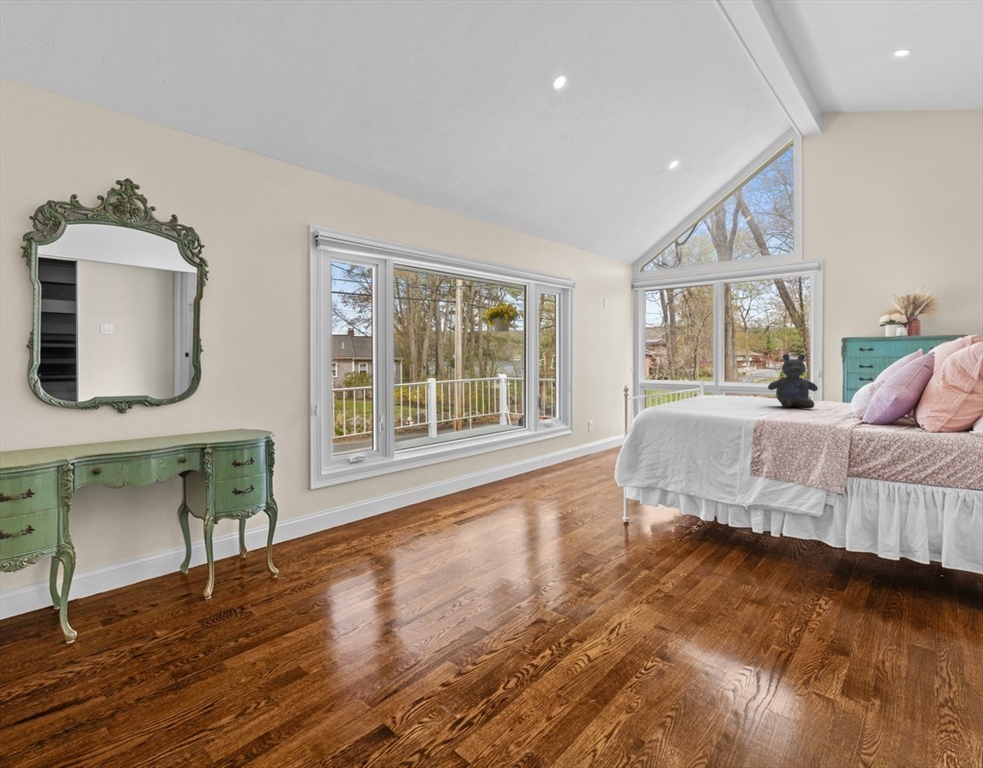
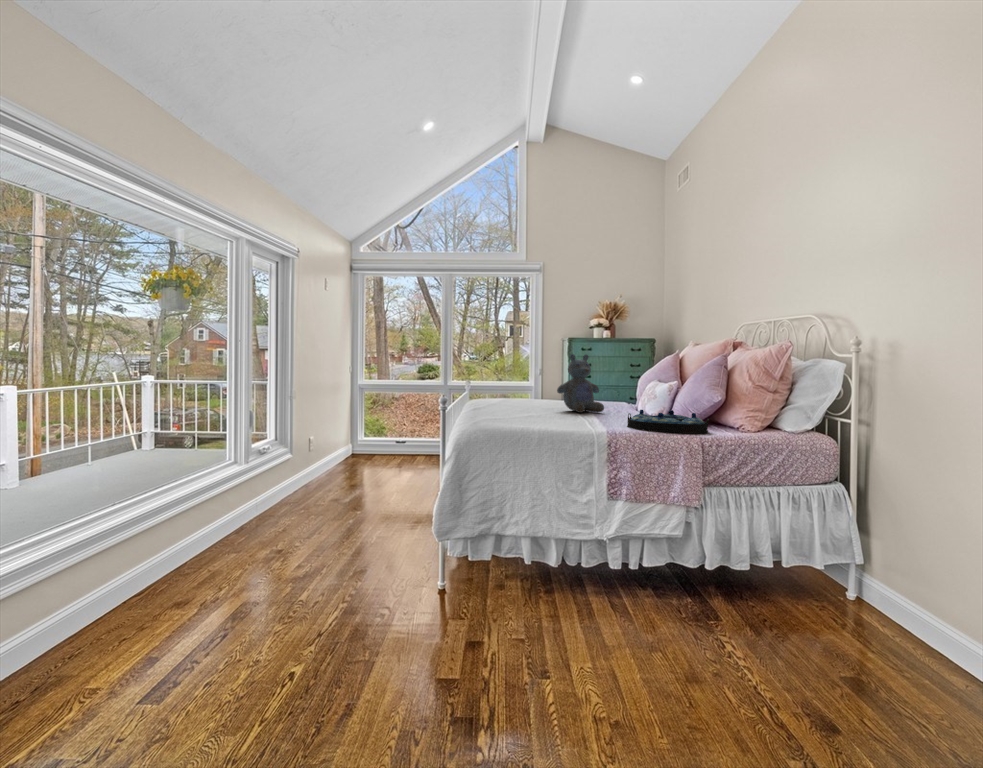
serving tray: none [787,403,868,426] -> present [627,410,709,433]

